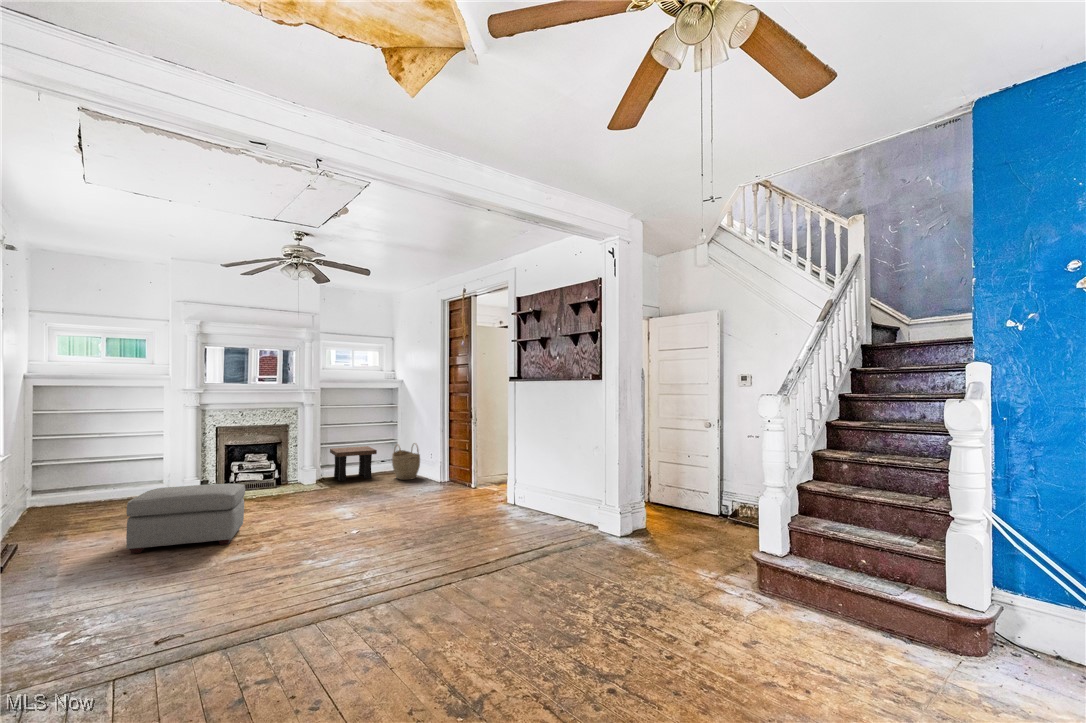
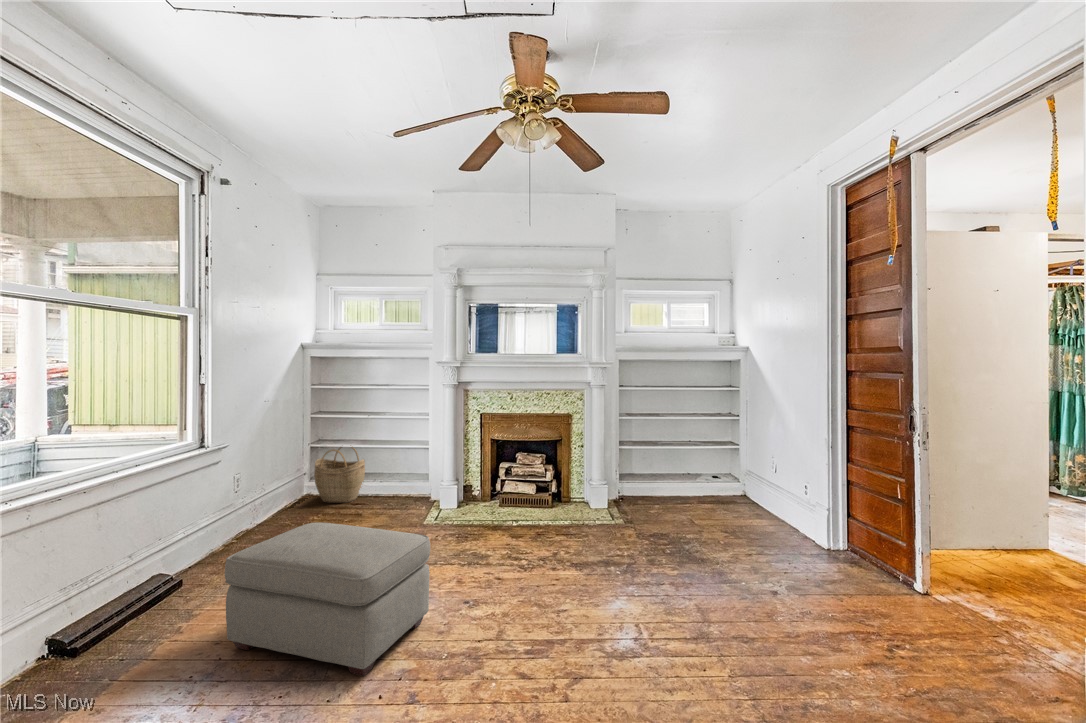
woven basket: present [392,443,420,480] -> present [314,447,365,503]
side table: present [330,446,377,481] -> none [633,453,702,511]

